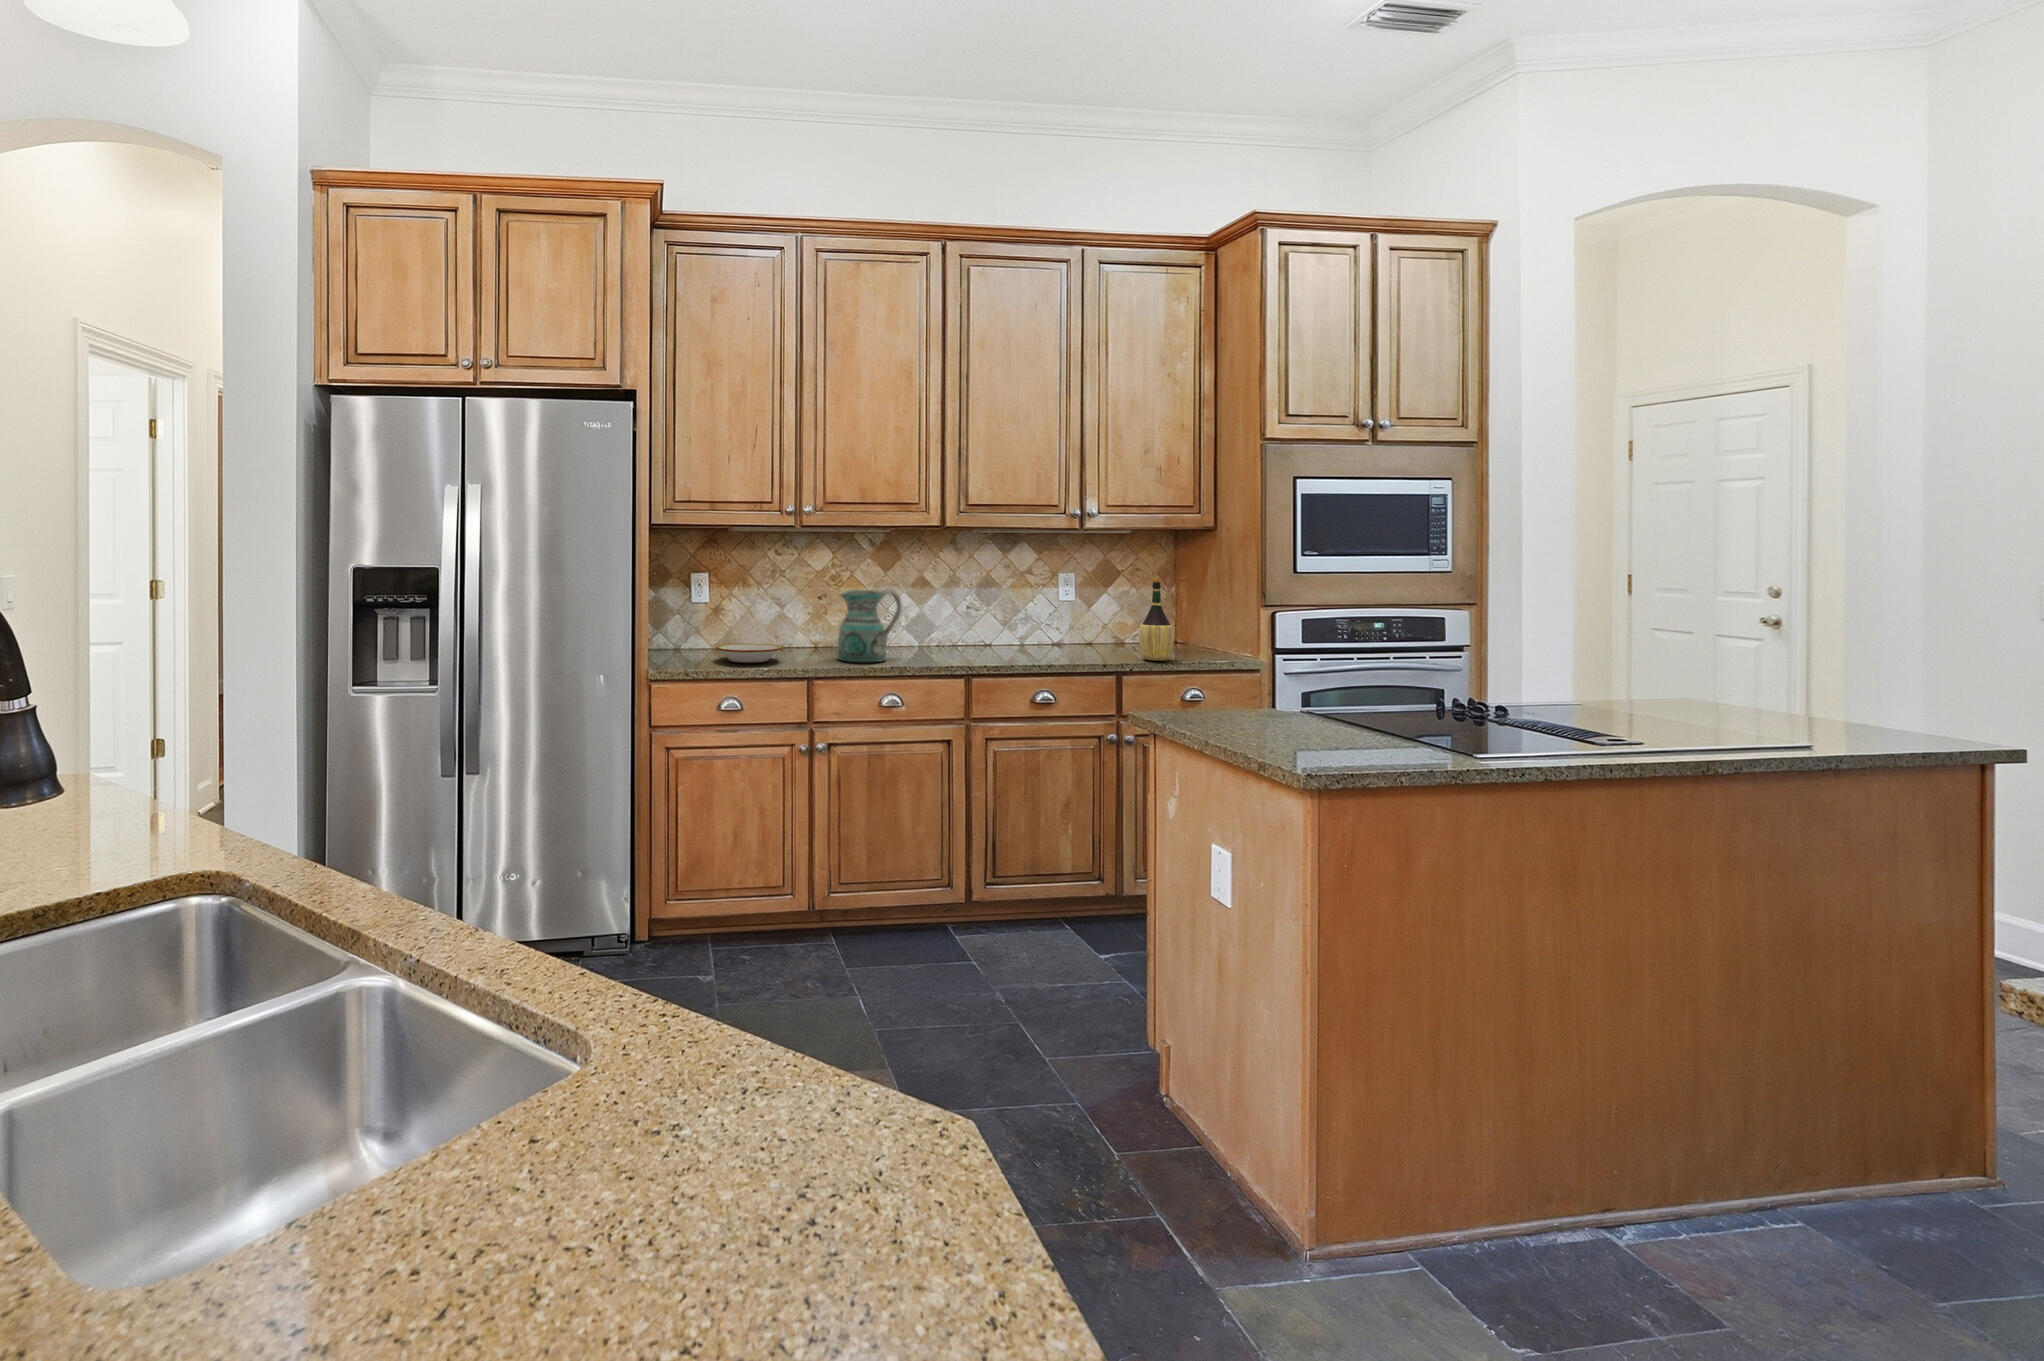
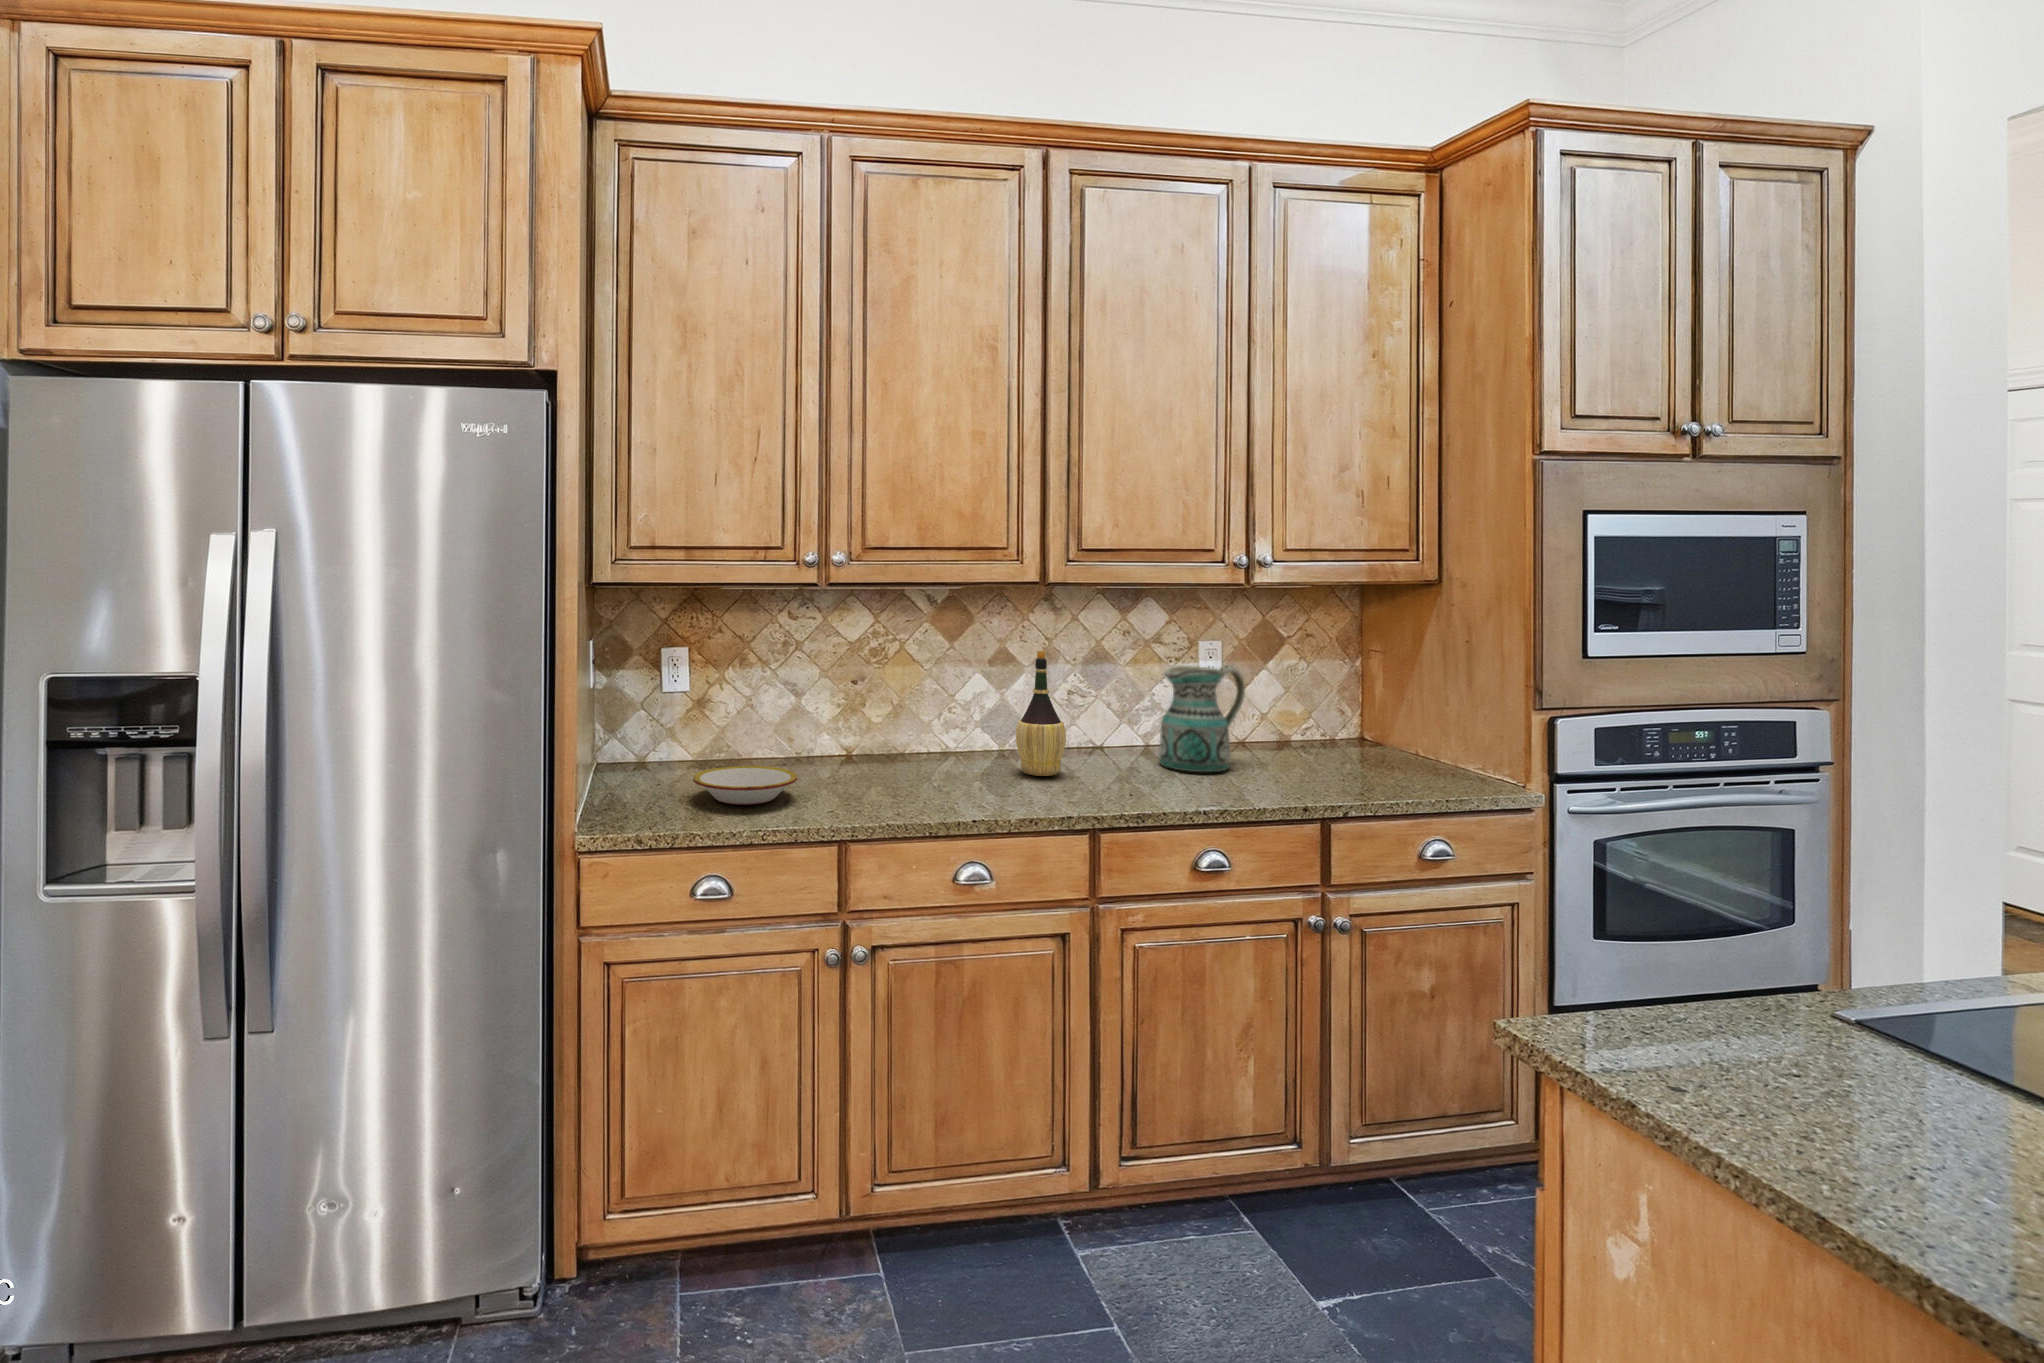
wine bottle: present [1139,577,1174,661] -> present [1016,650,1066,776]
ceramic pitcher: present [838,589,902,662] -> present [1159,665,1245,772]

